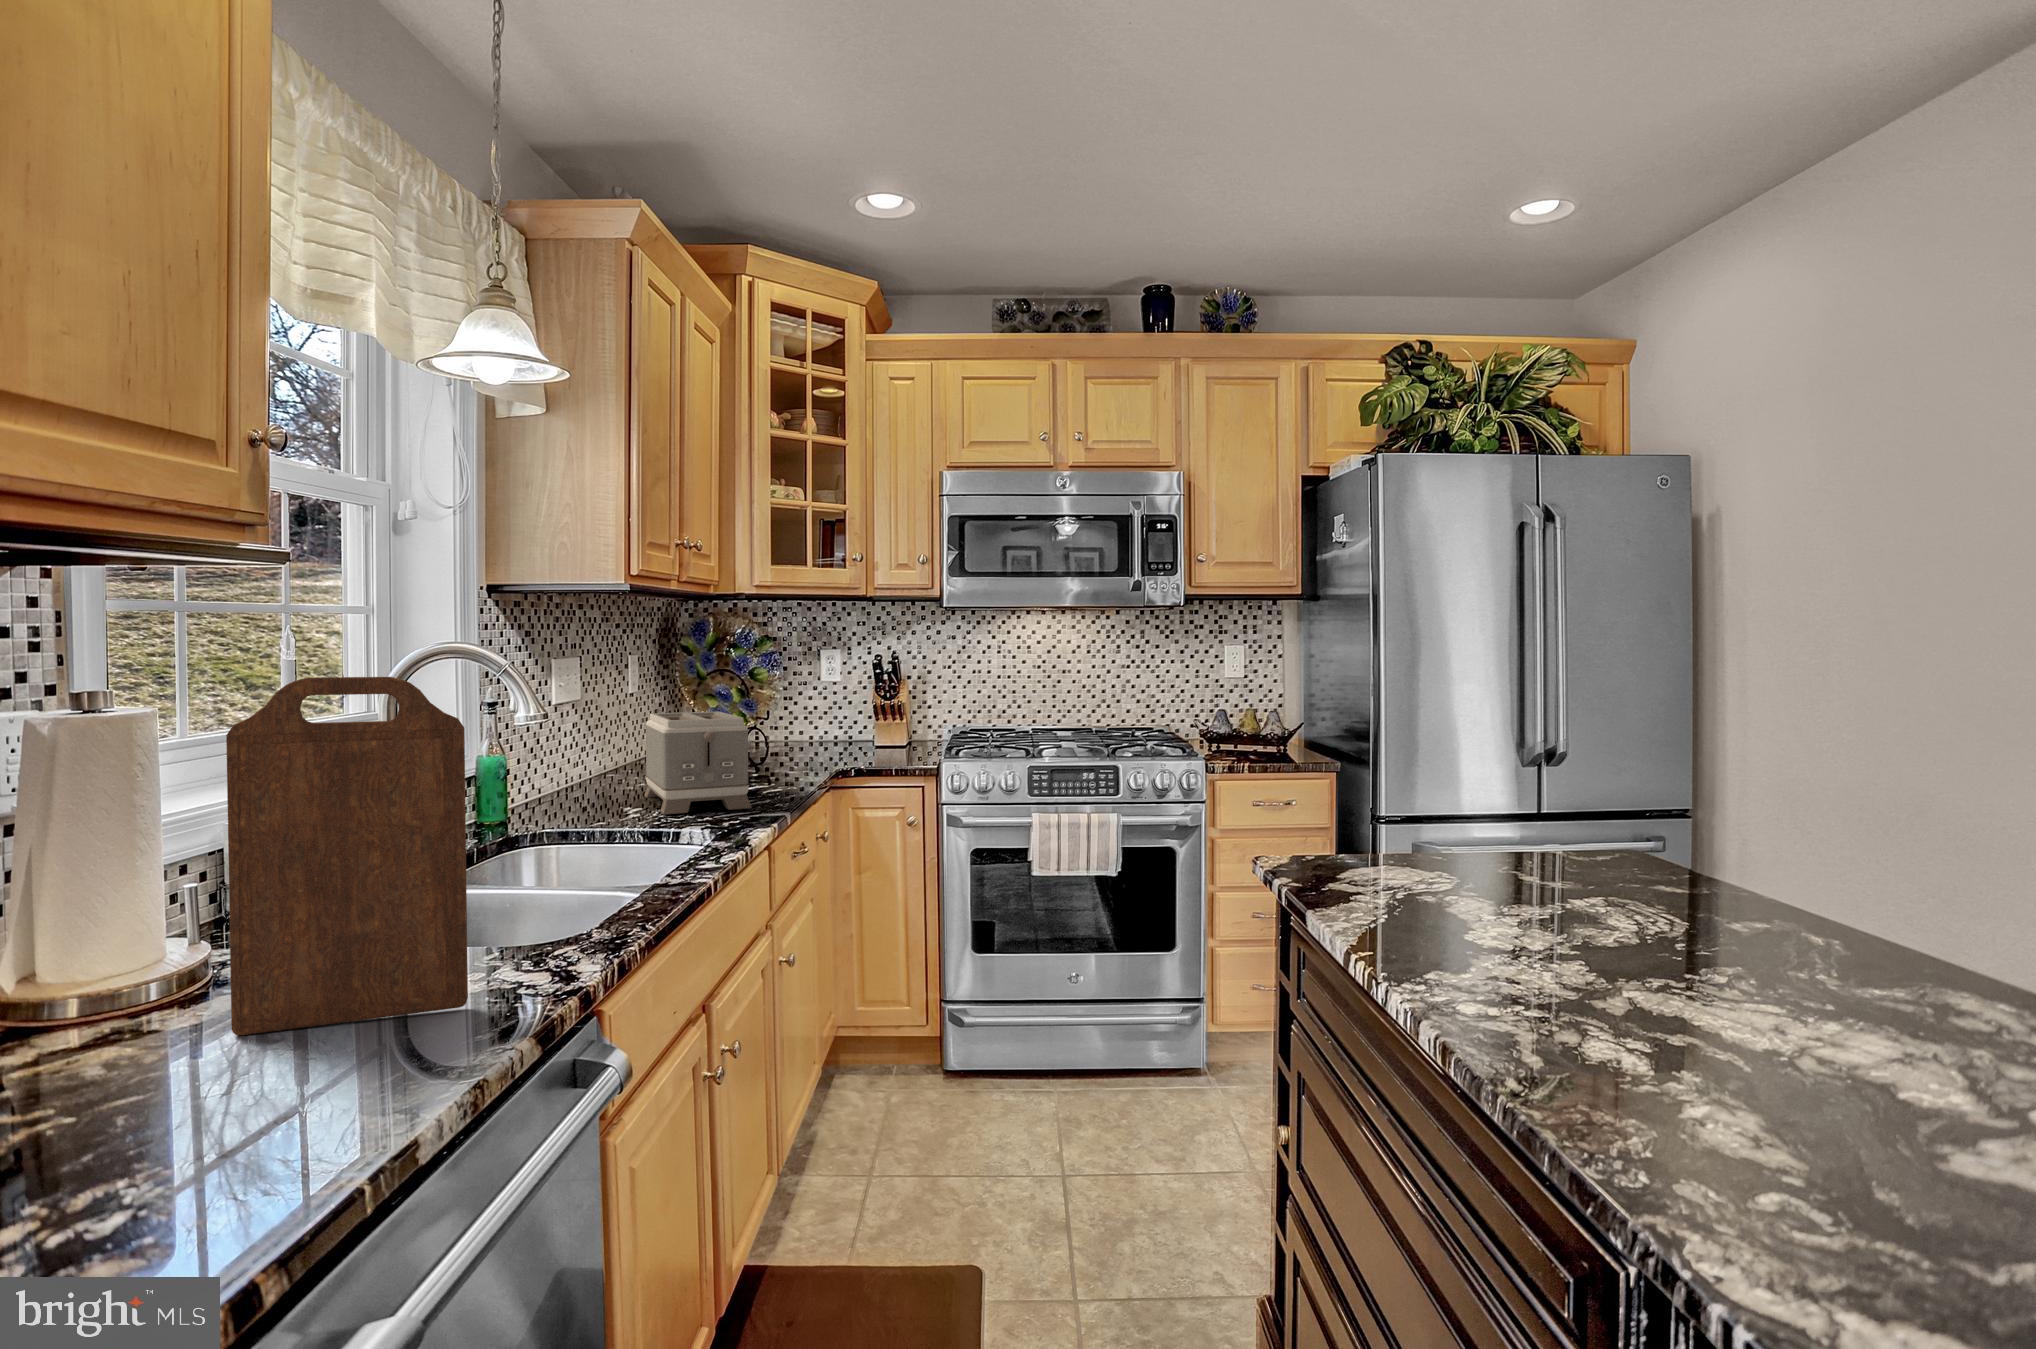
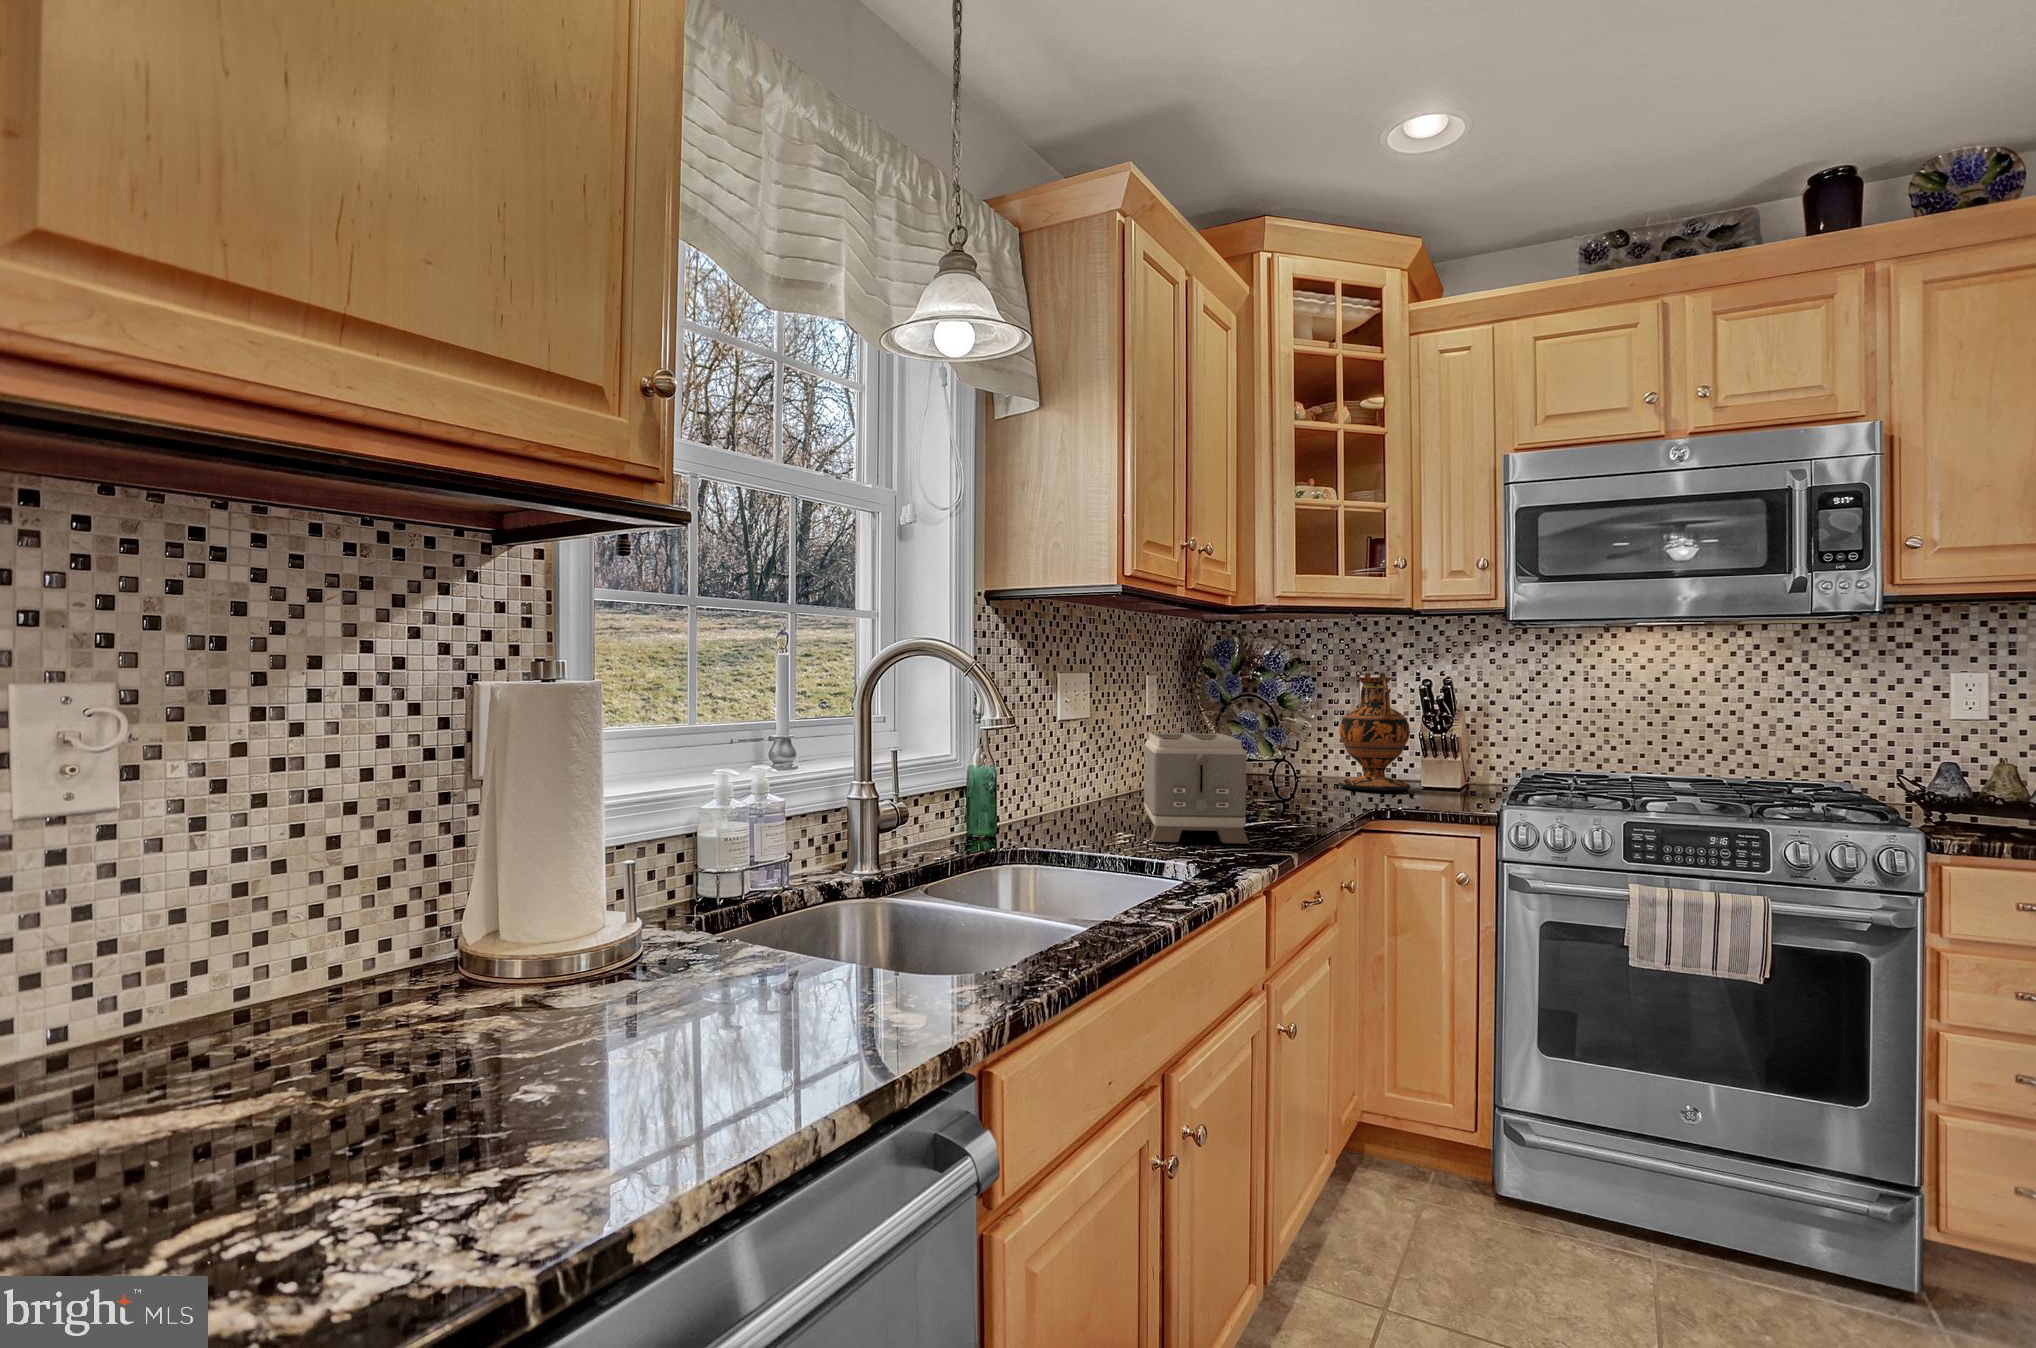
vase: none [808,650,869,752] -> present [1338,672,1411,791]
cutting board: present [226,677,468,1035] -> none [668,662,872,1020]

